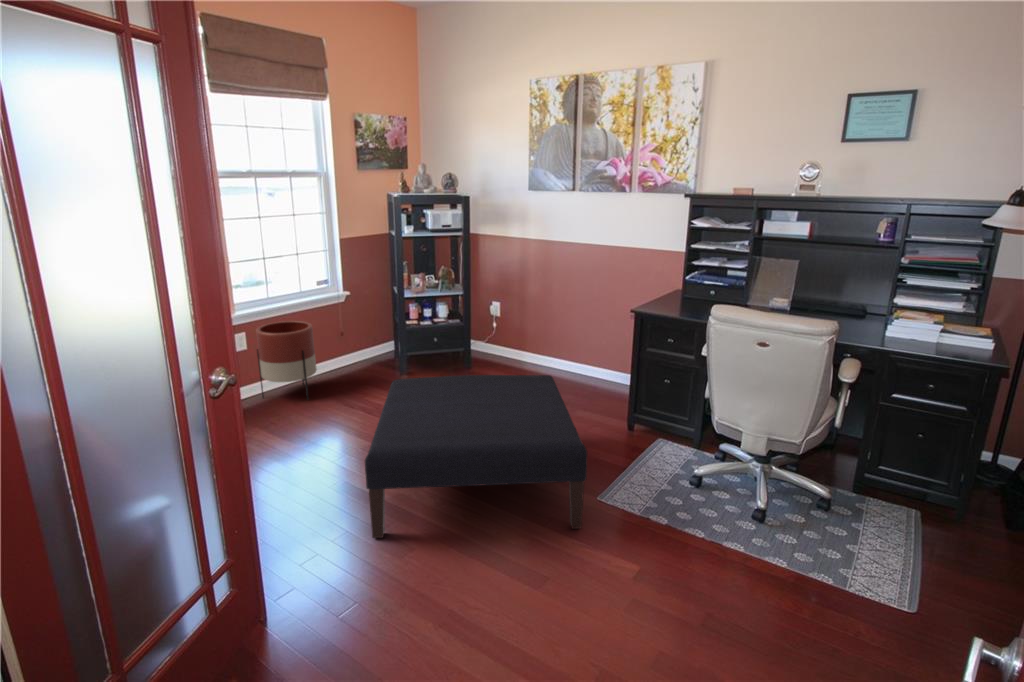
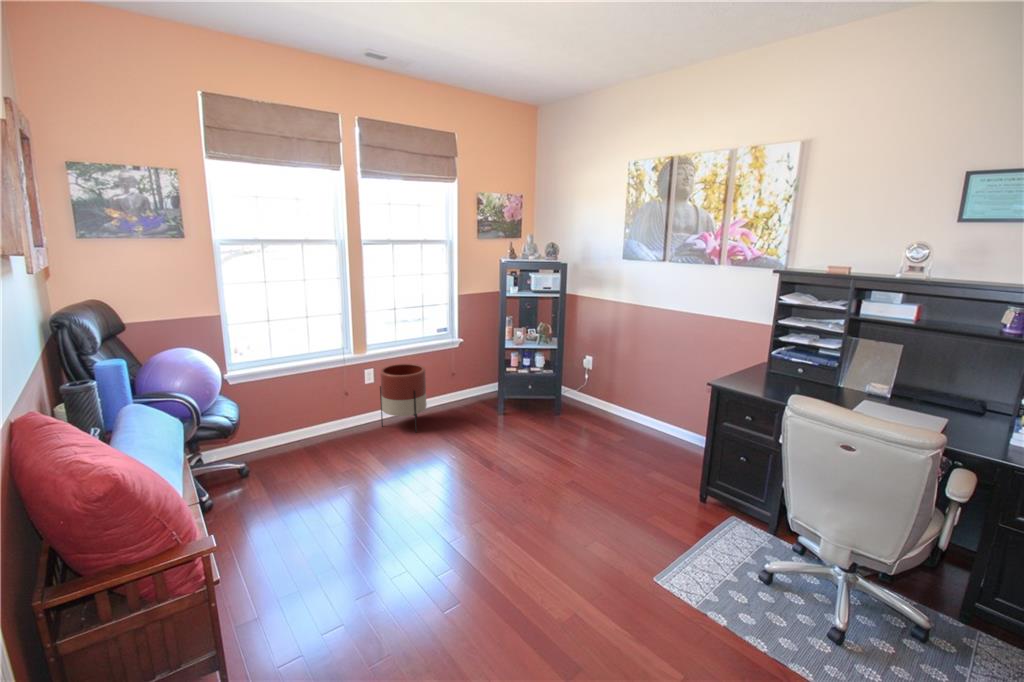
ottoman: present [365,375,587,538] -> none [426,429,639,612]

